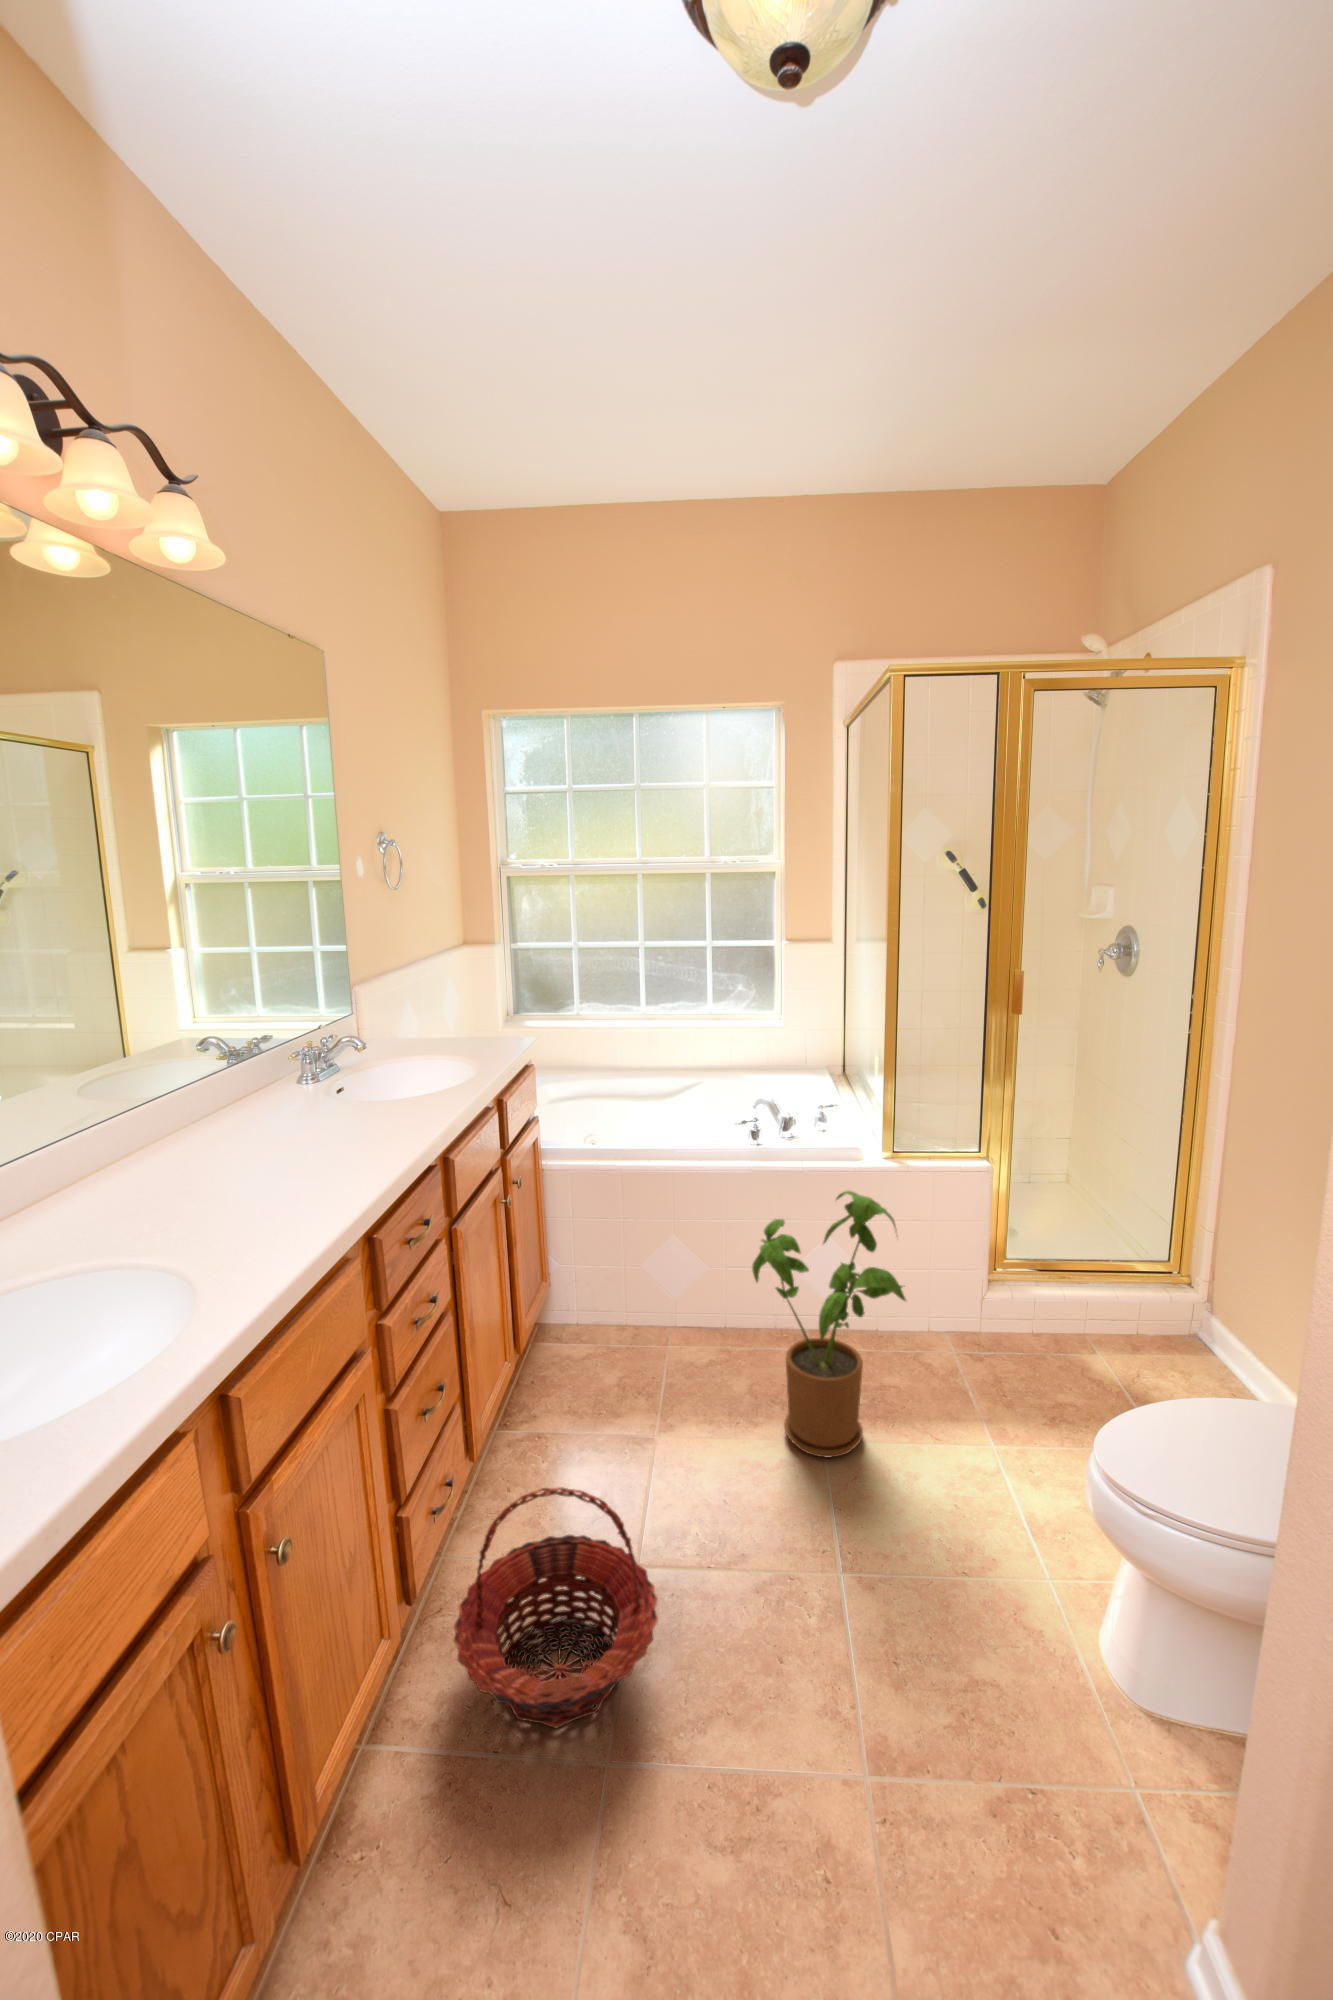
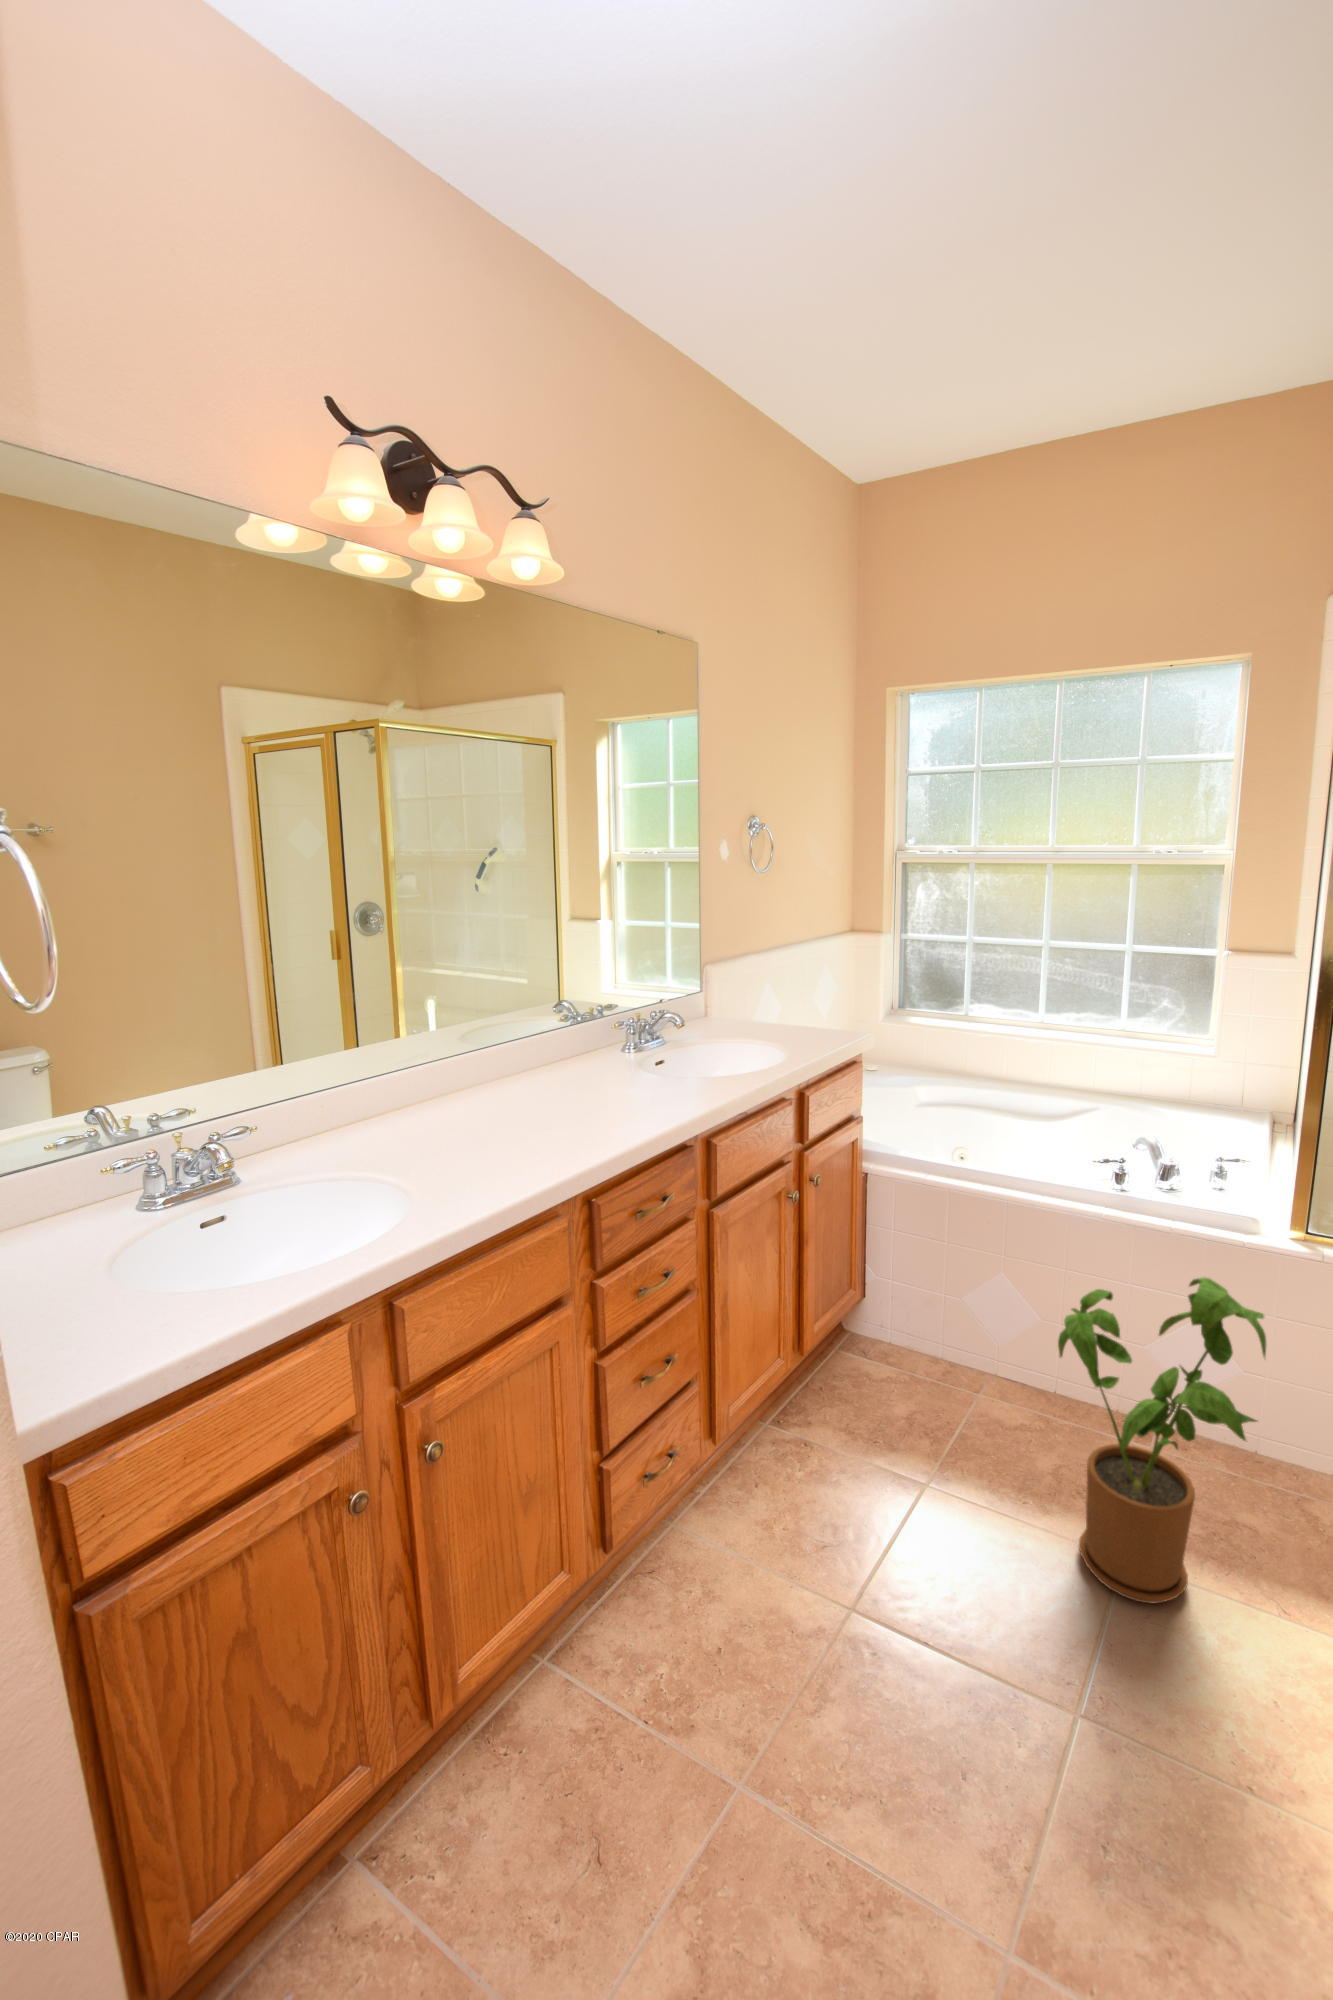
basket: present [453,1487,658,1728] -> none [627,1491,837,1740]

